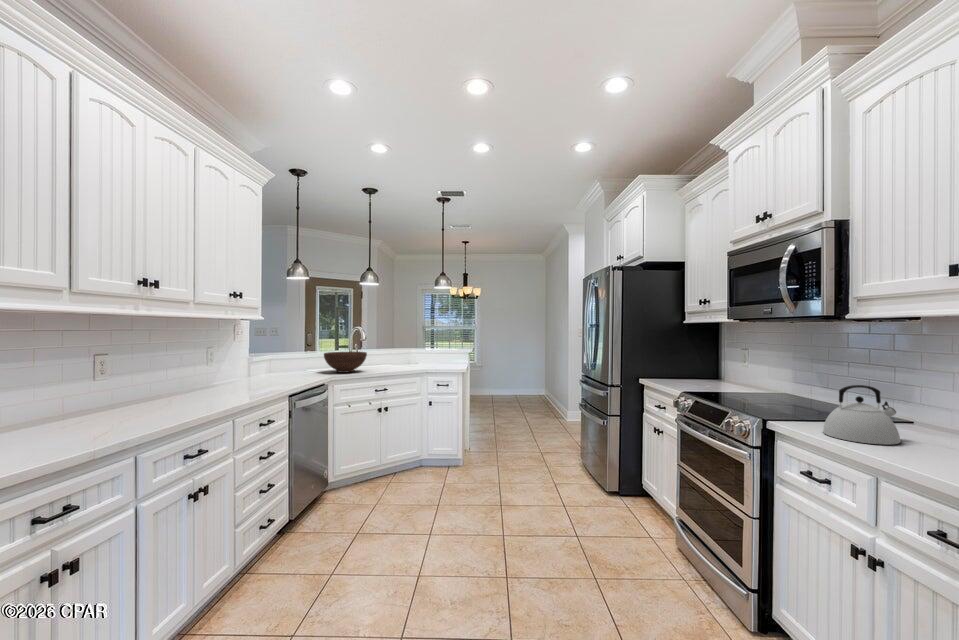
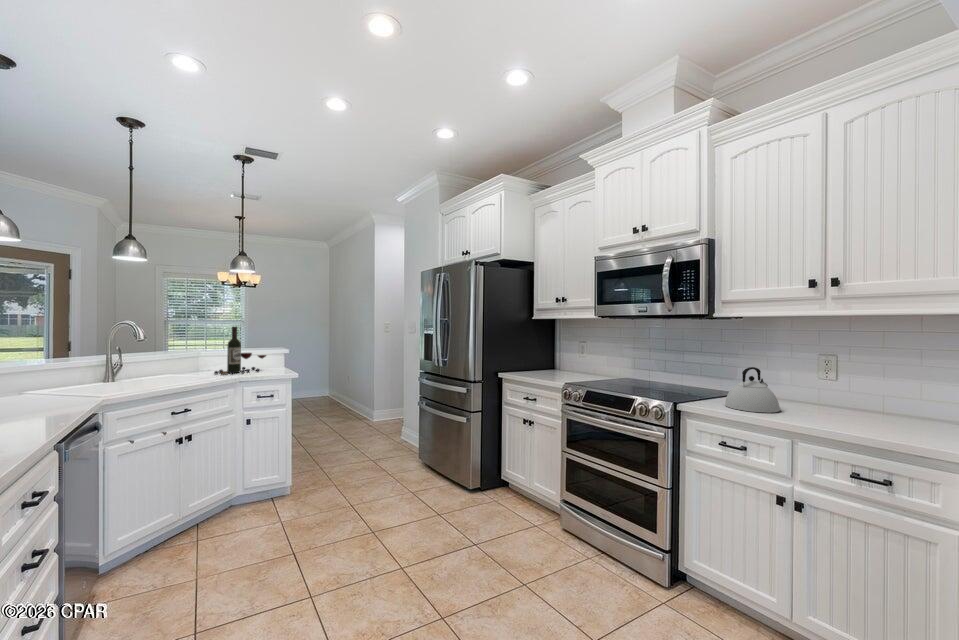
wine bottle: none [411,331,447,366] -> present [214,327,266,375]
fruit bowl: present [324,352,367,373] -> none [63,359,153,393]

